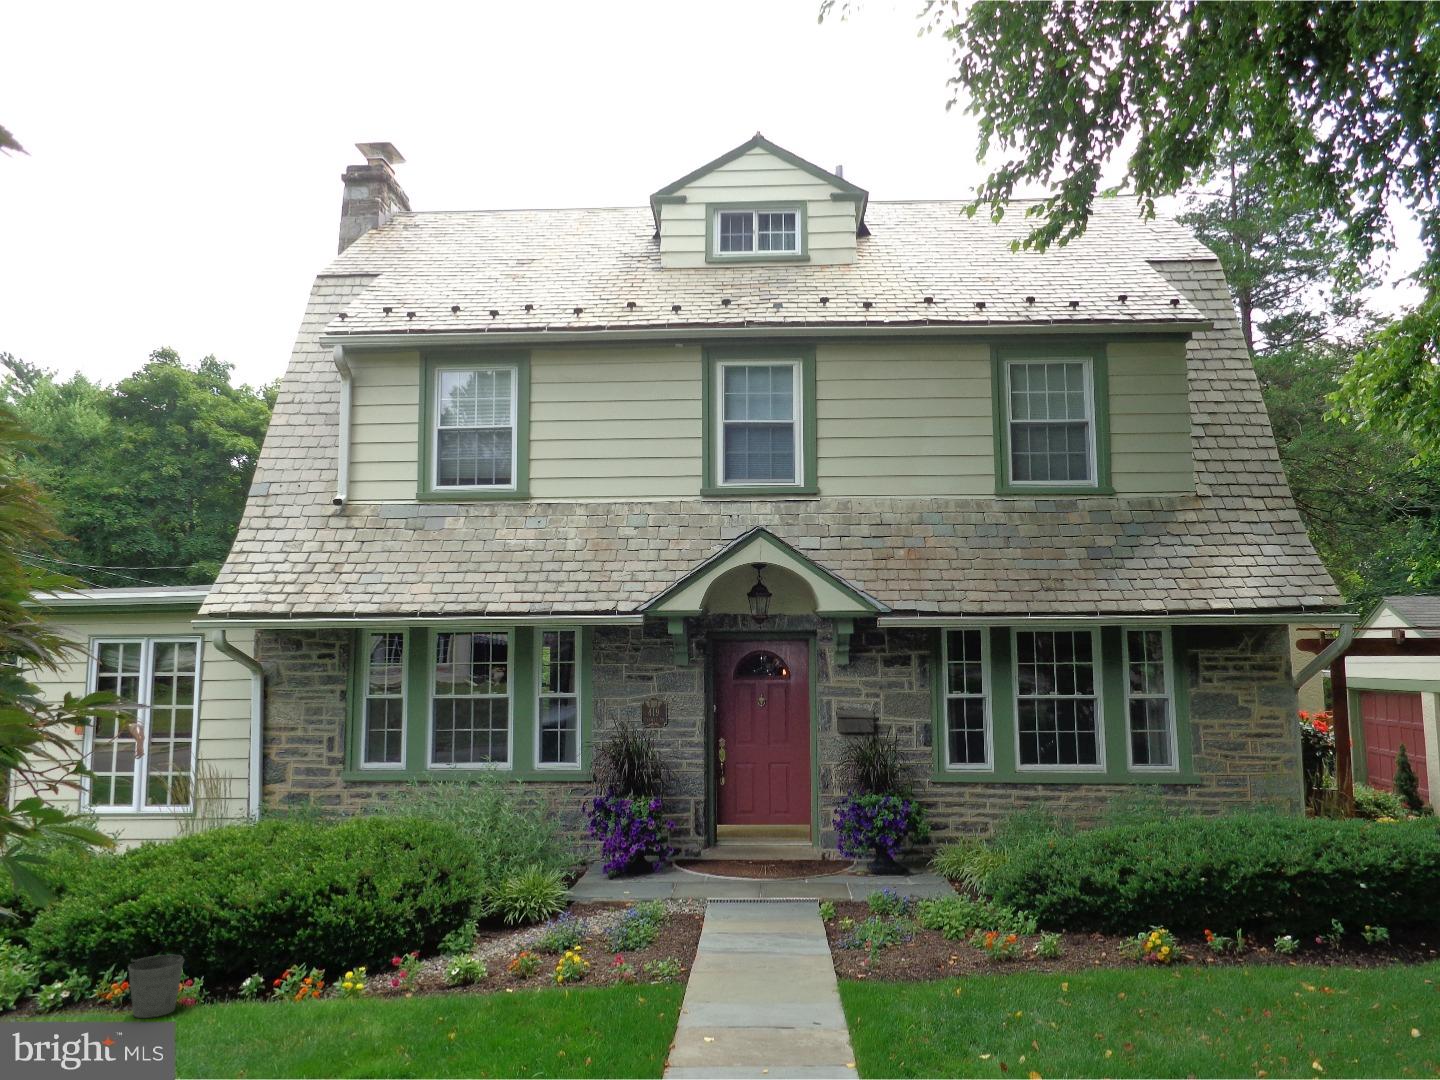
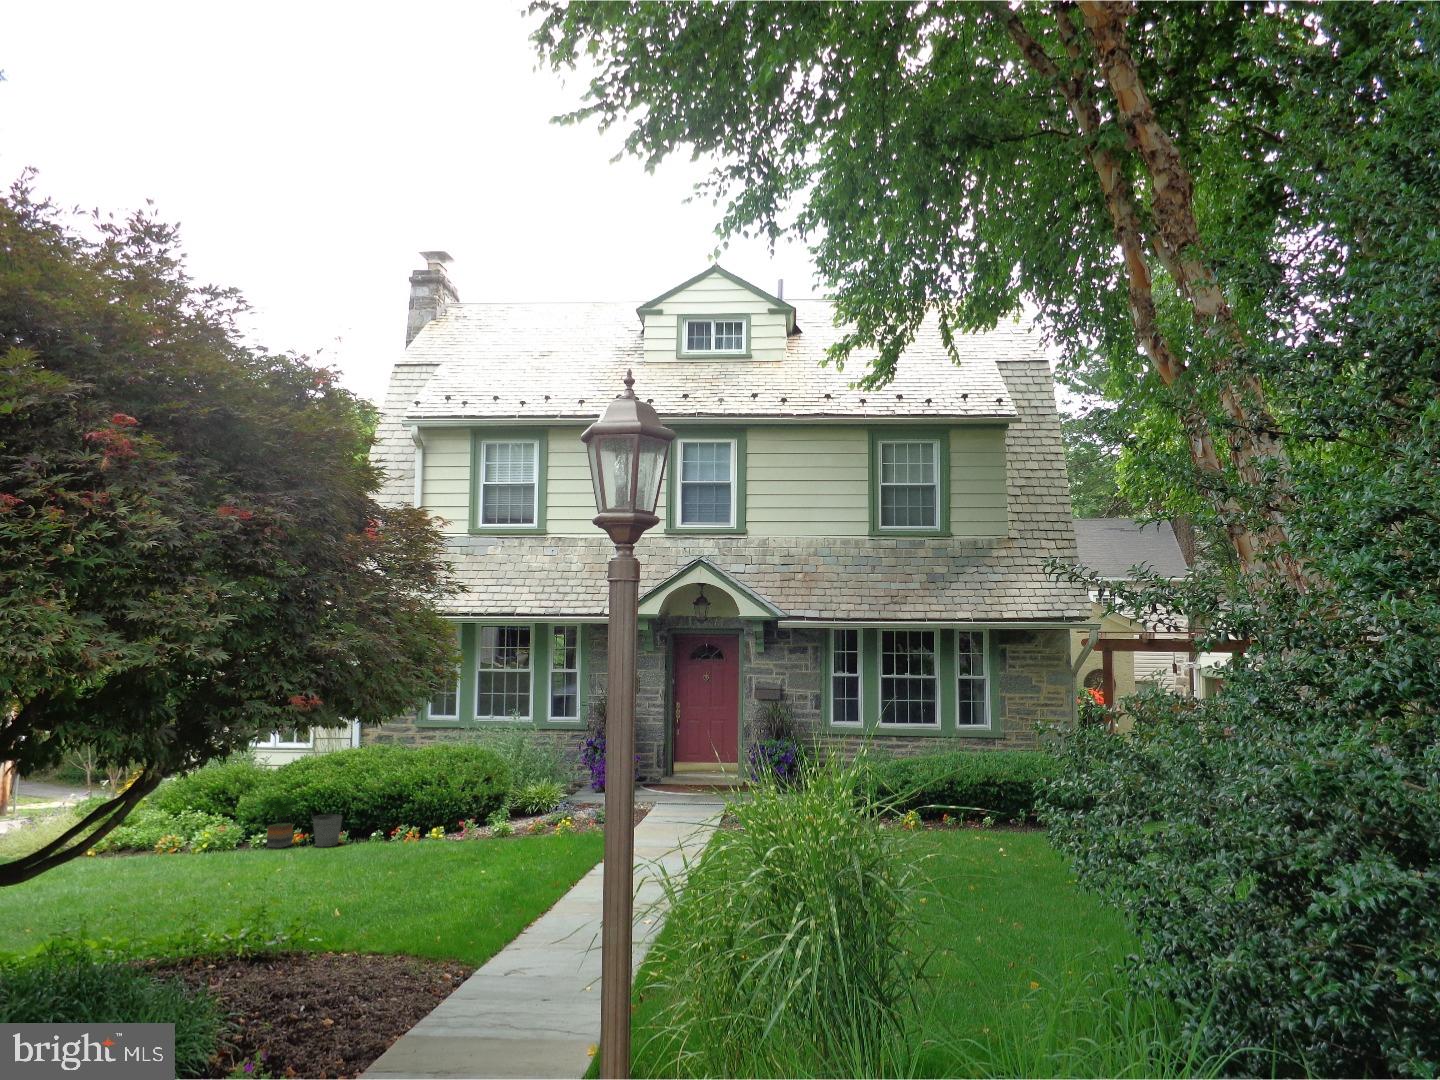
potted tree: none [45,928,110,1021] -> present [267,799,298,848]

